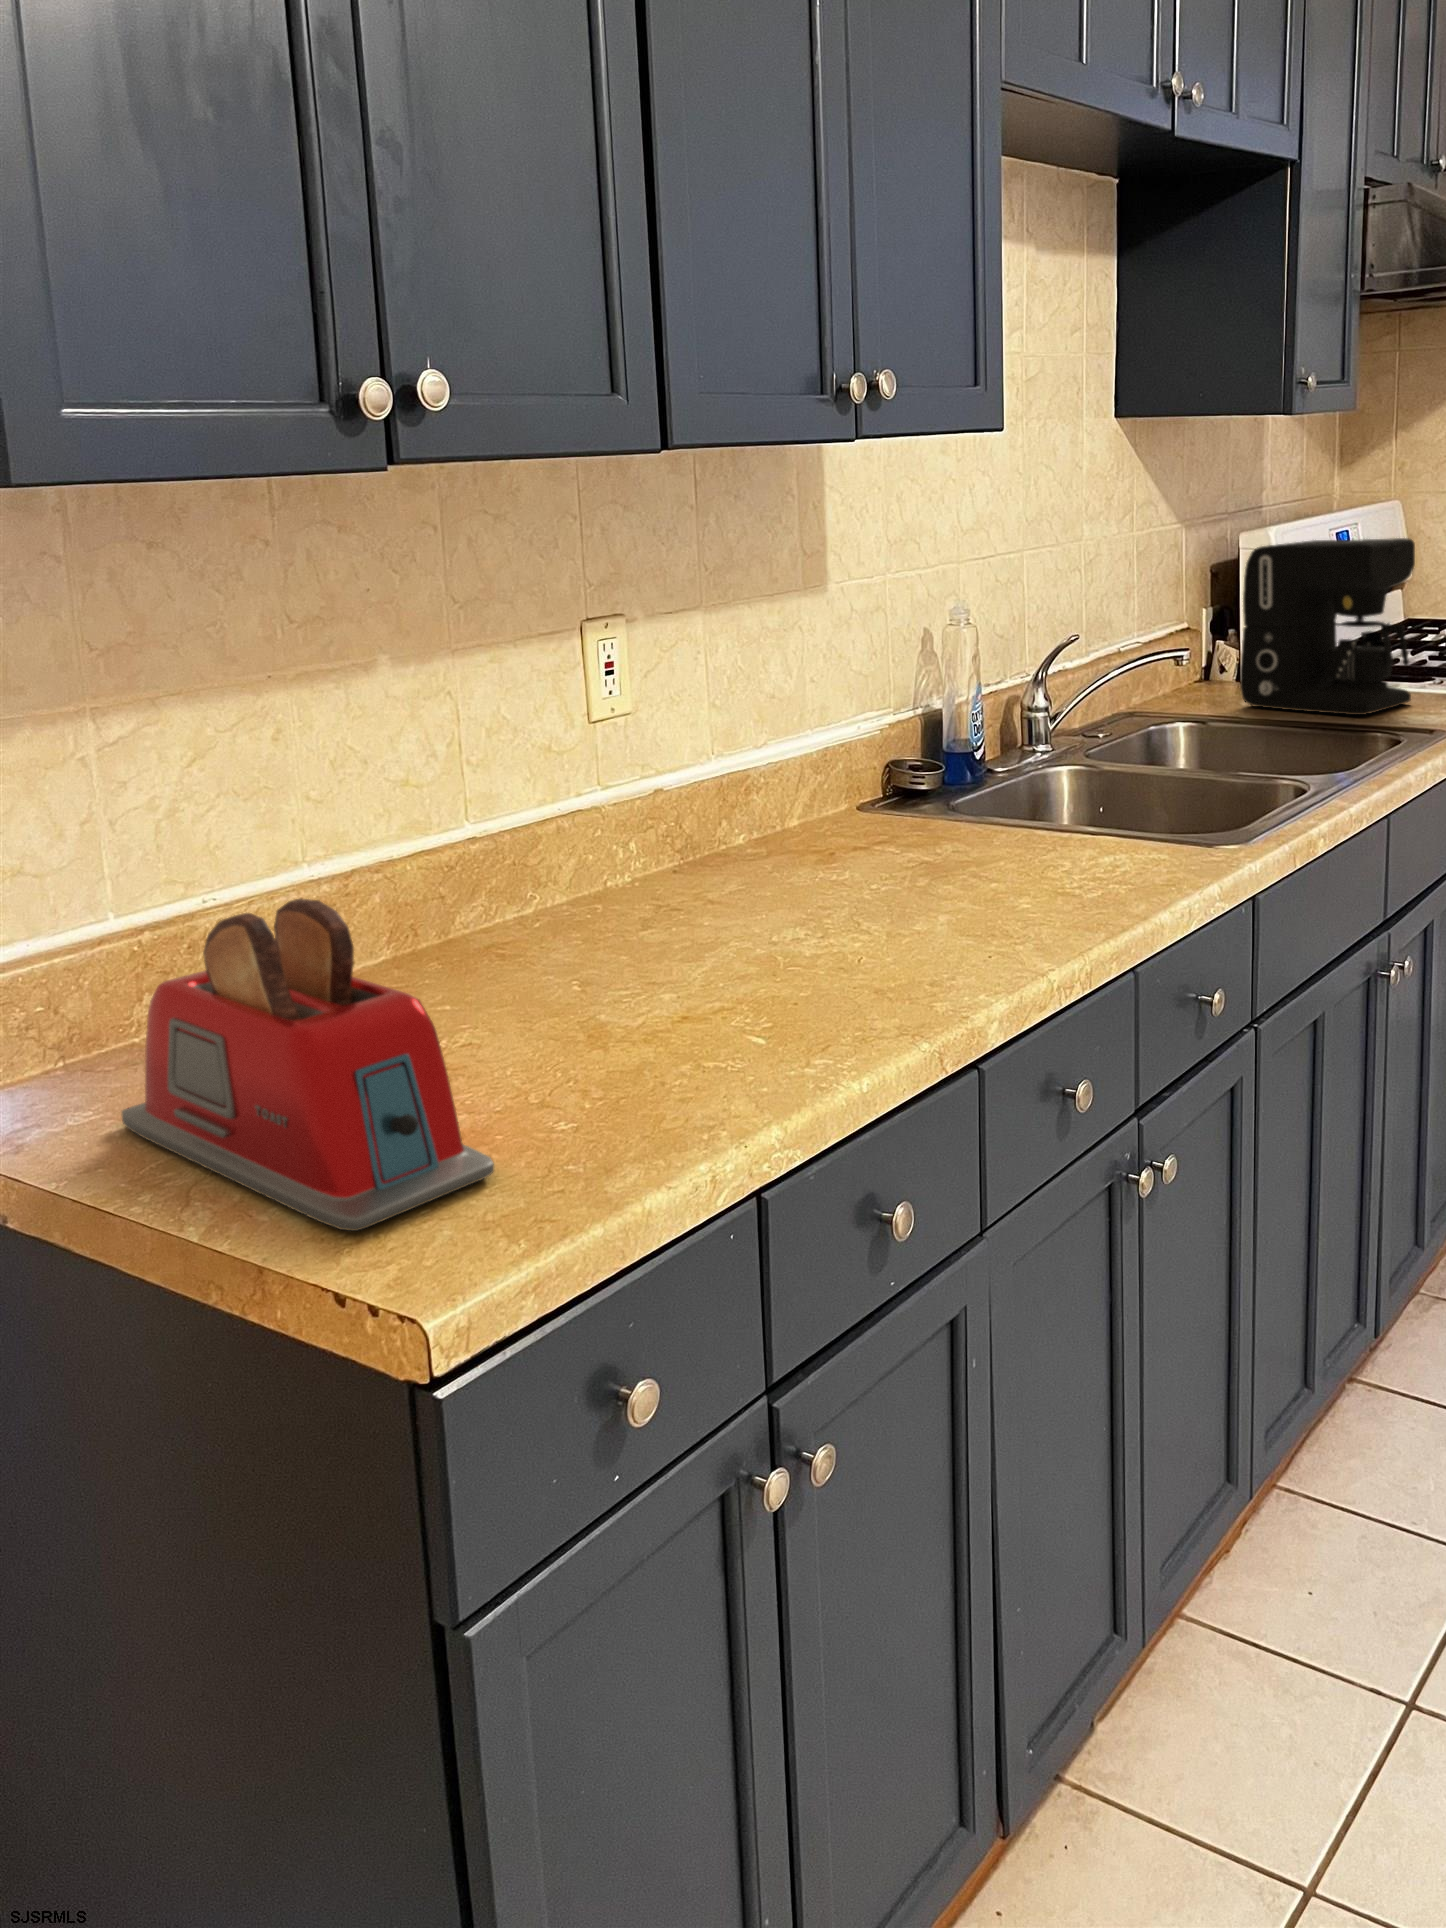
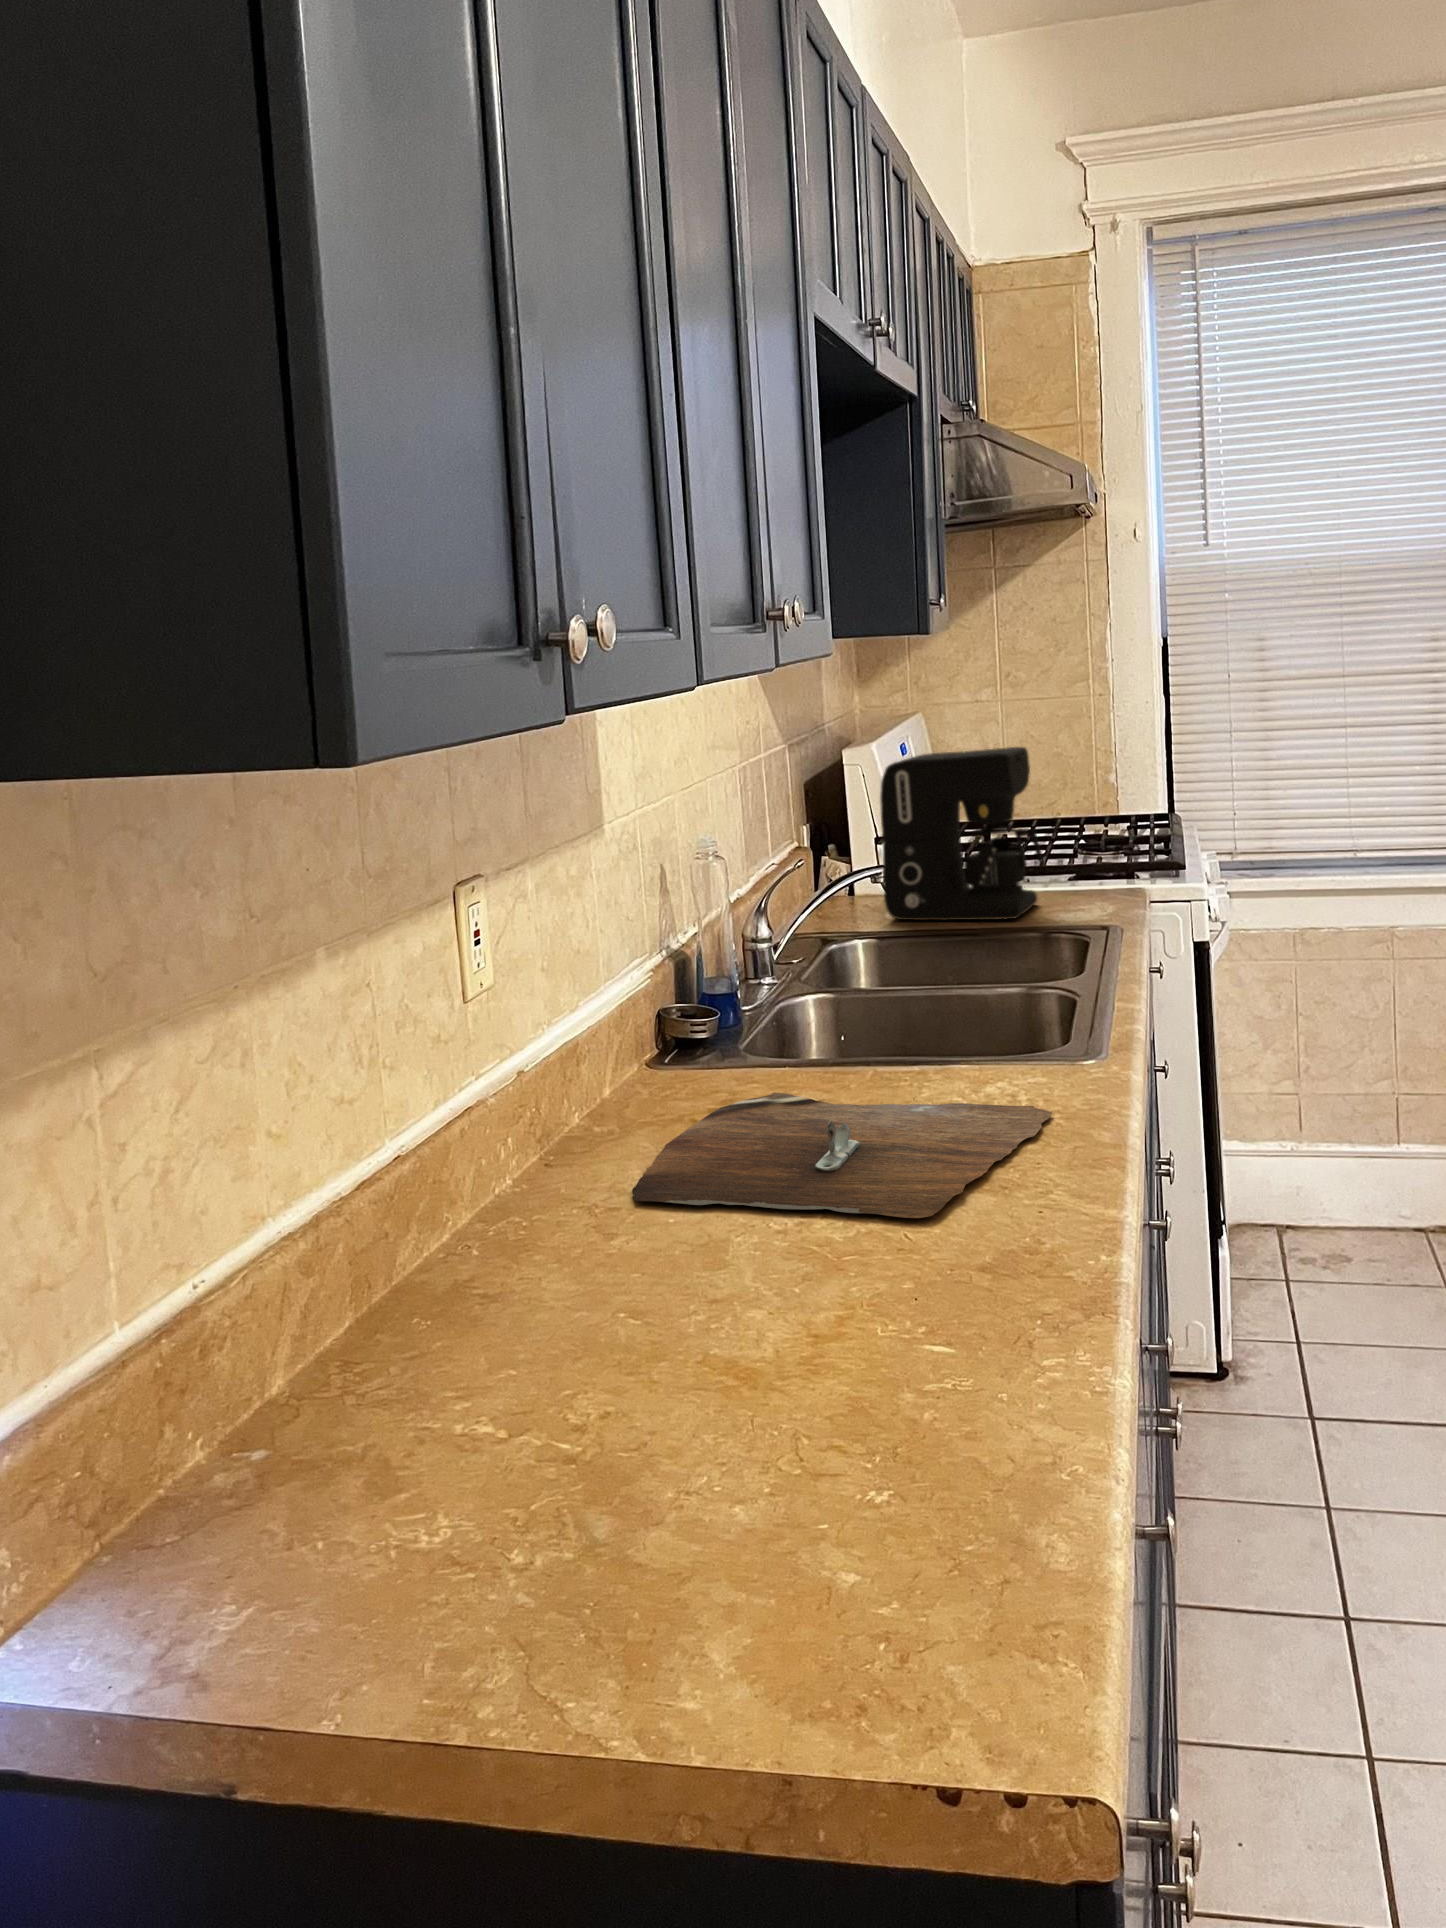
cutting board: none [698,839,1134,950] -> present [632,1093,1052,1218]
toaster: present [122,899,494,1231] -> none [274,1259,858,1690]

